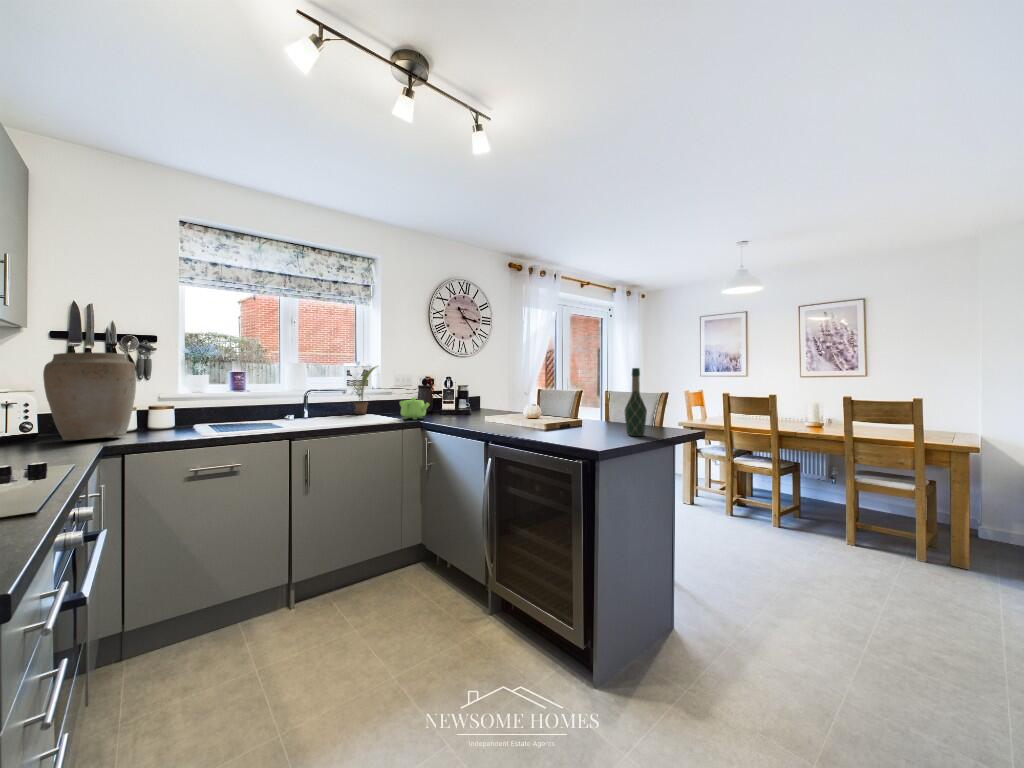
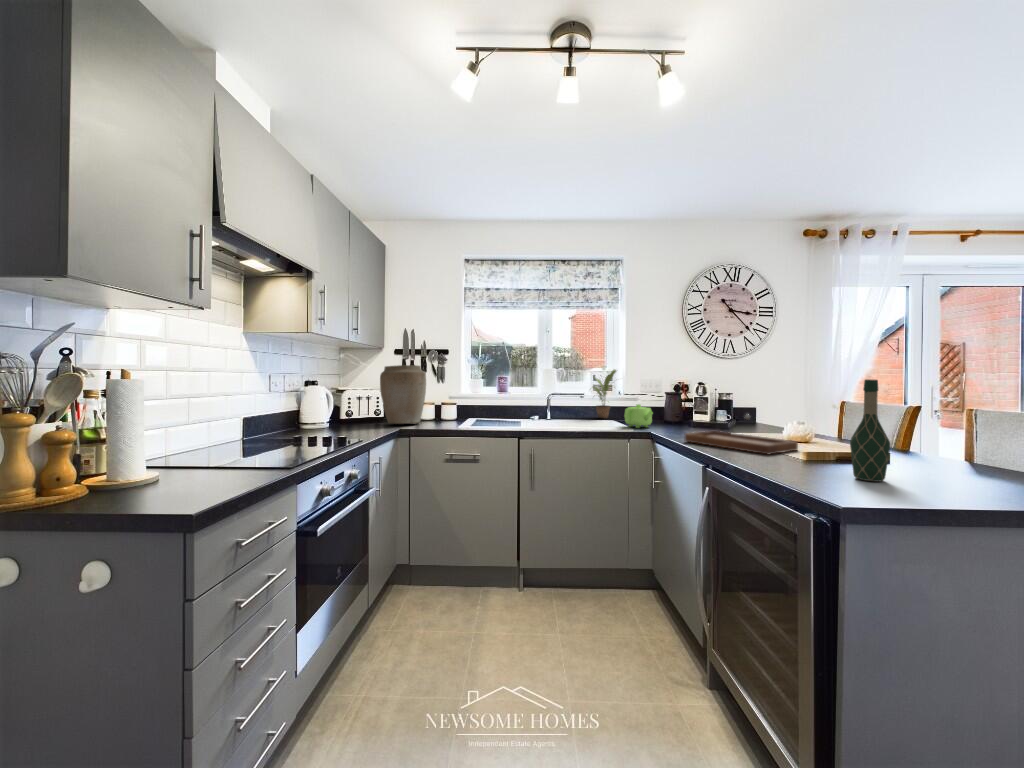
tray: none [480,399,561,428] -> present [685,415,798,455]

